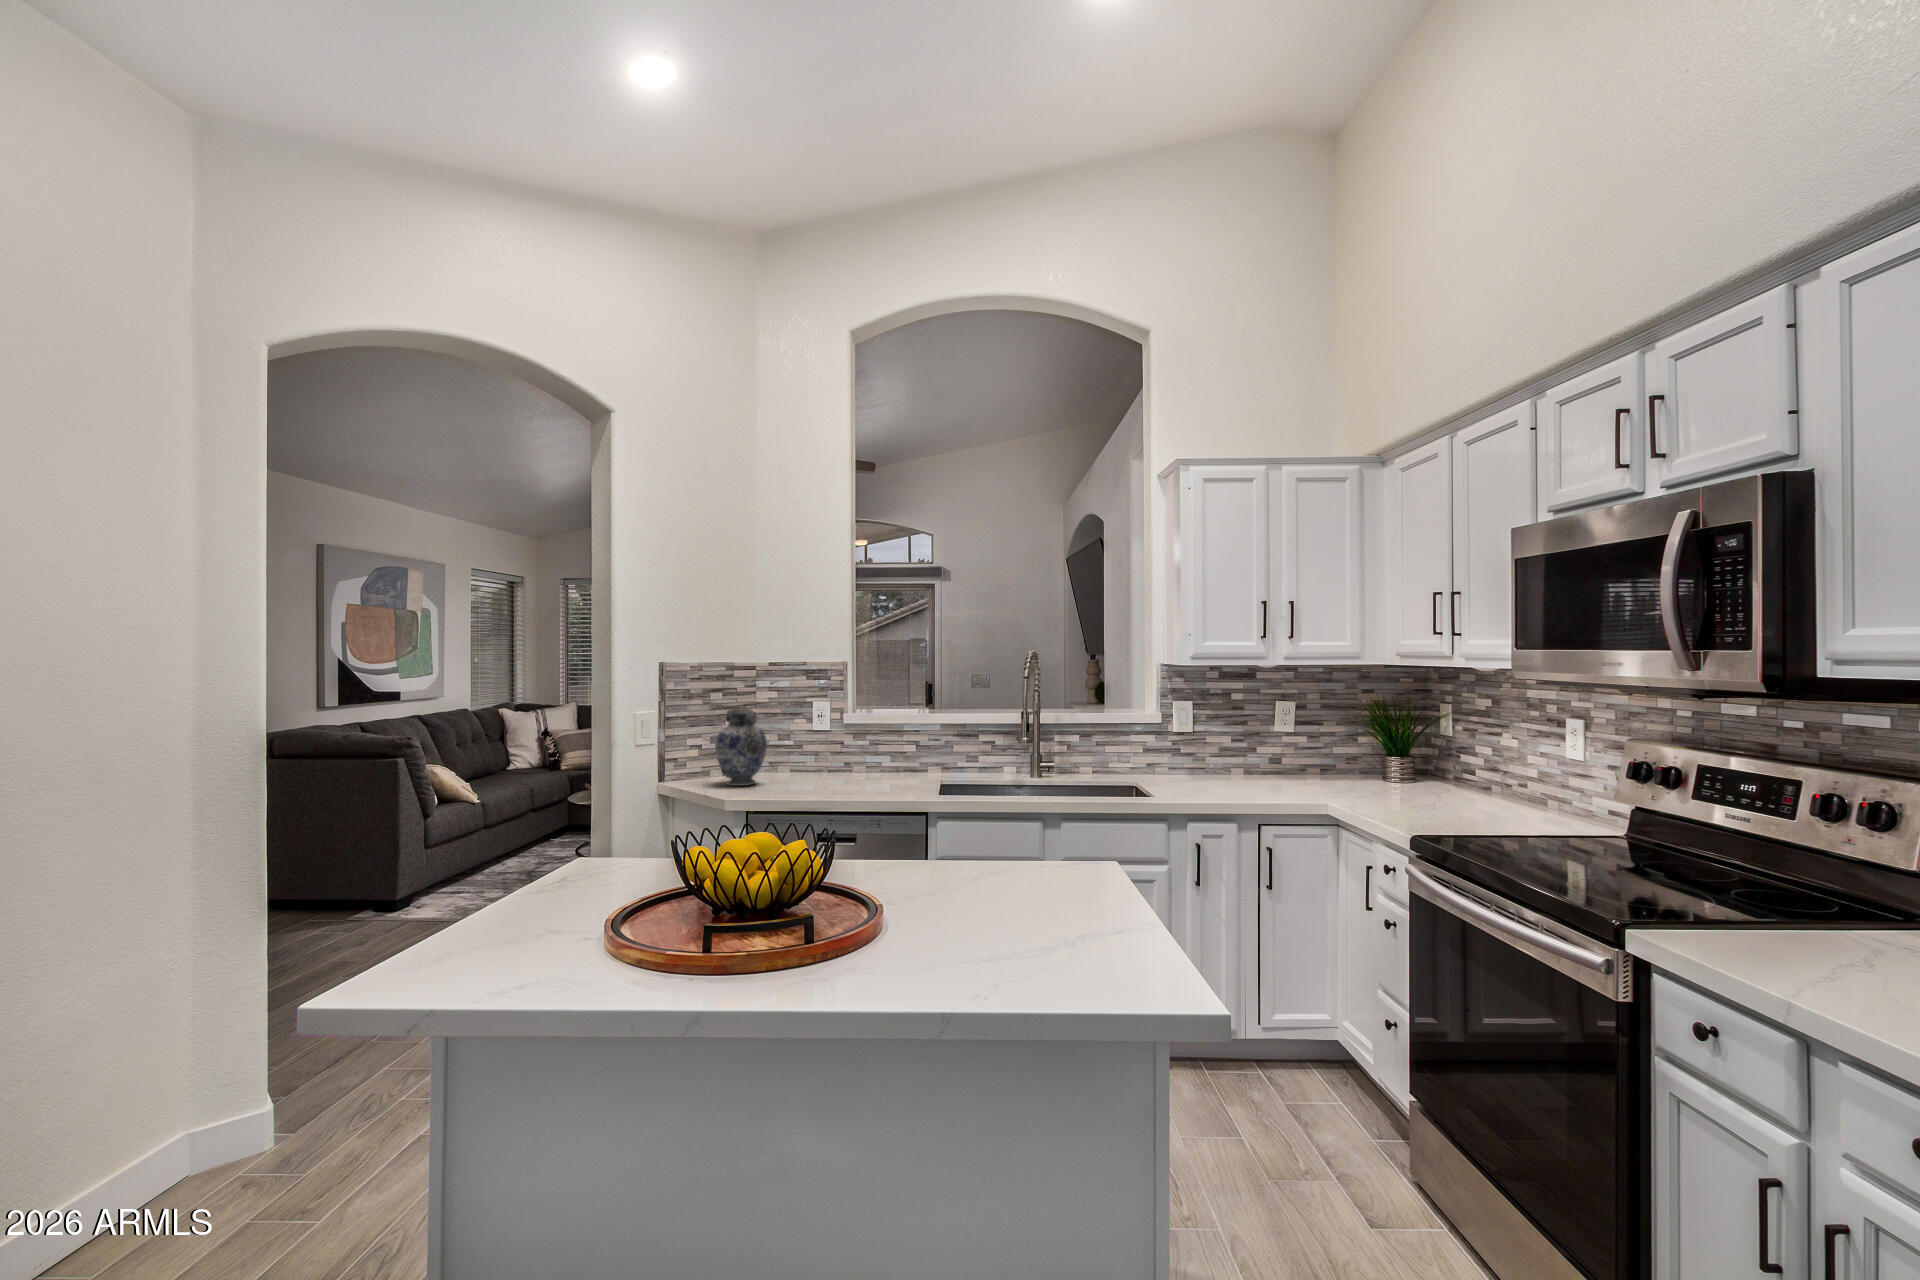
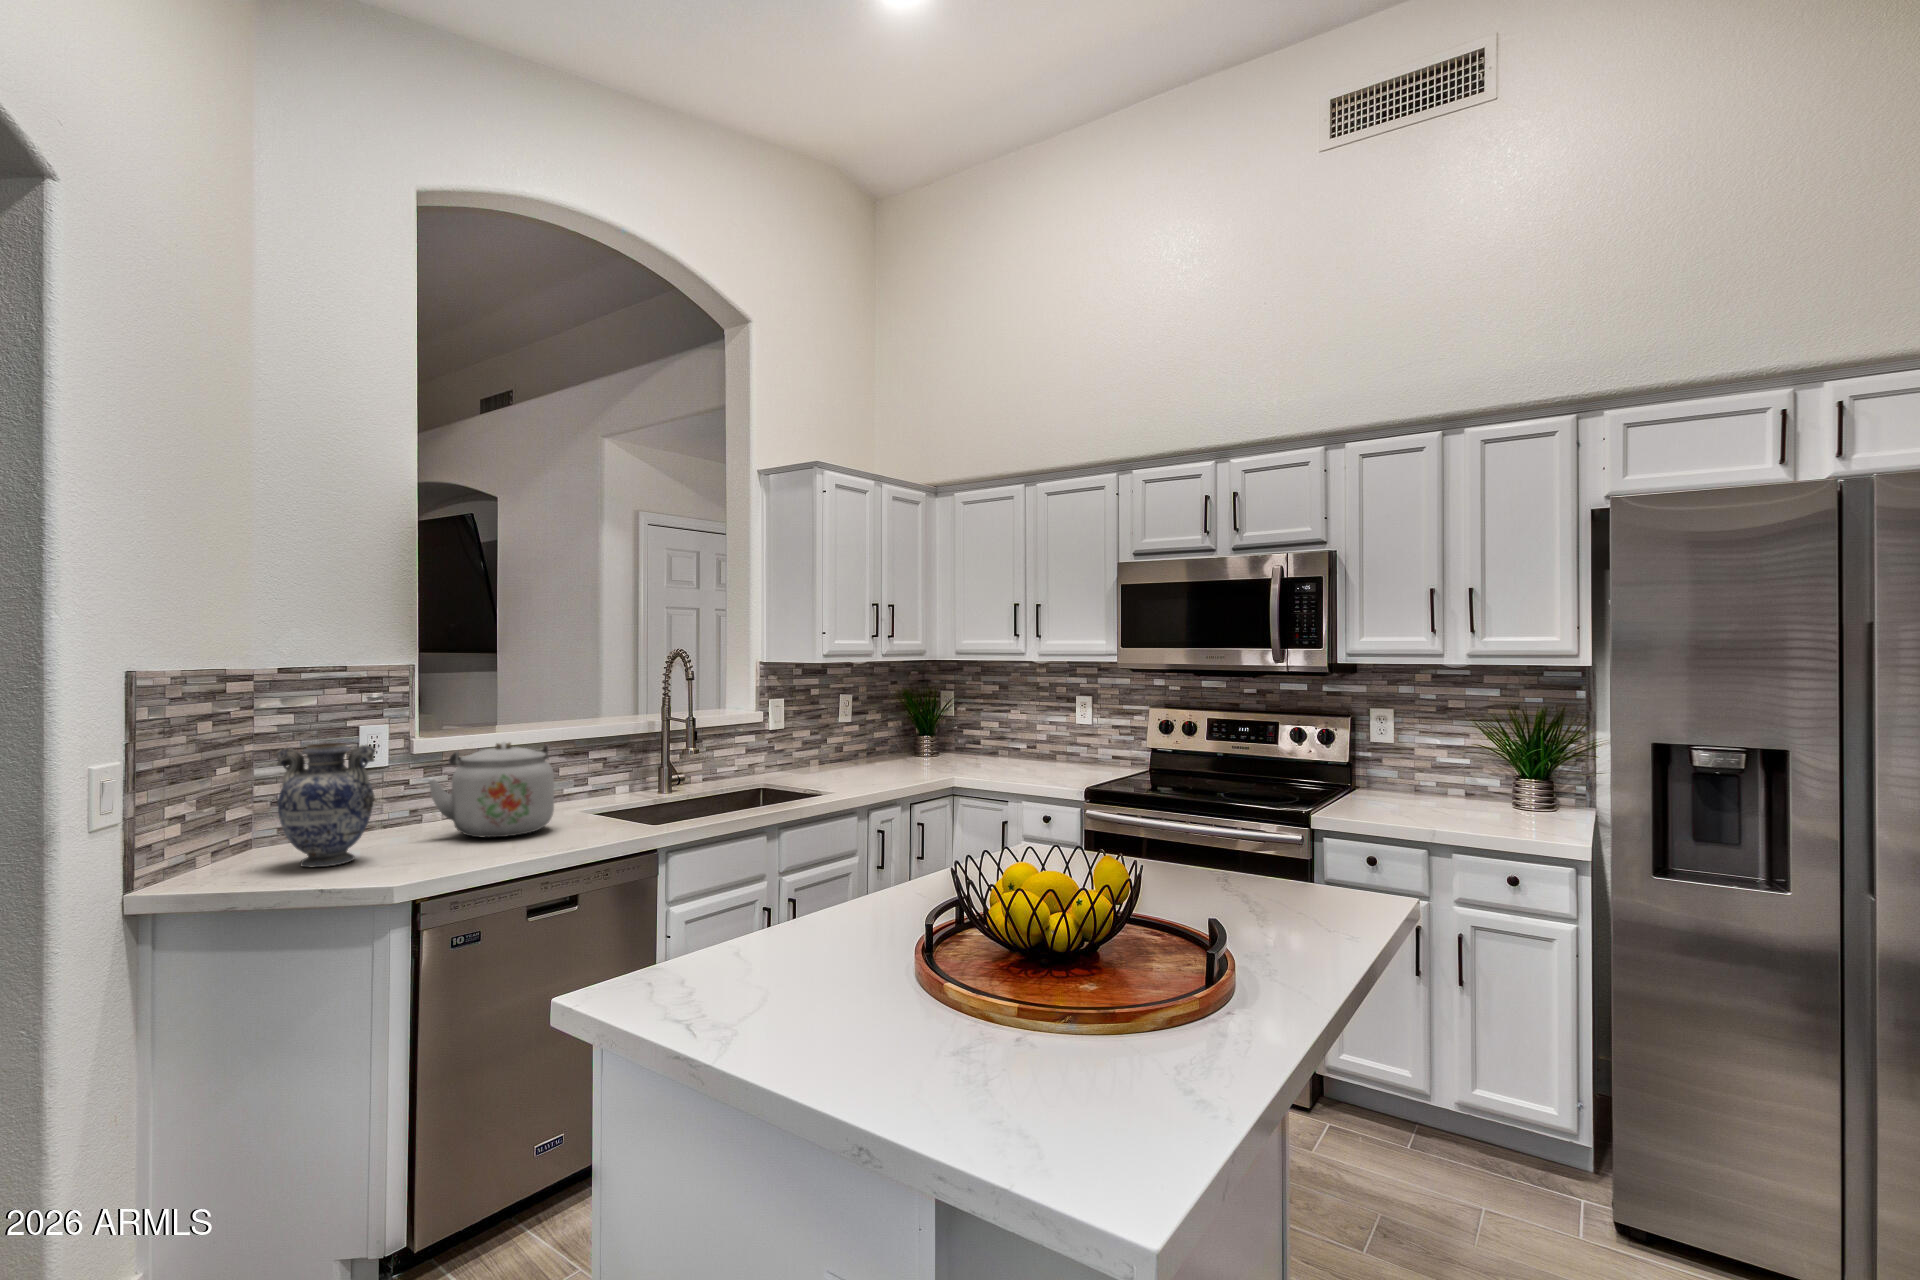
kettle: none [817,718,904,787] -> present [428,742,554,838]

